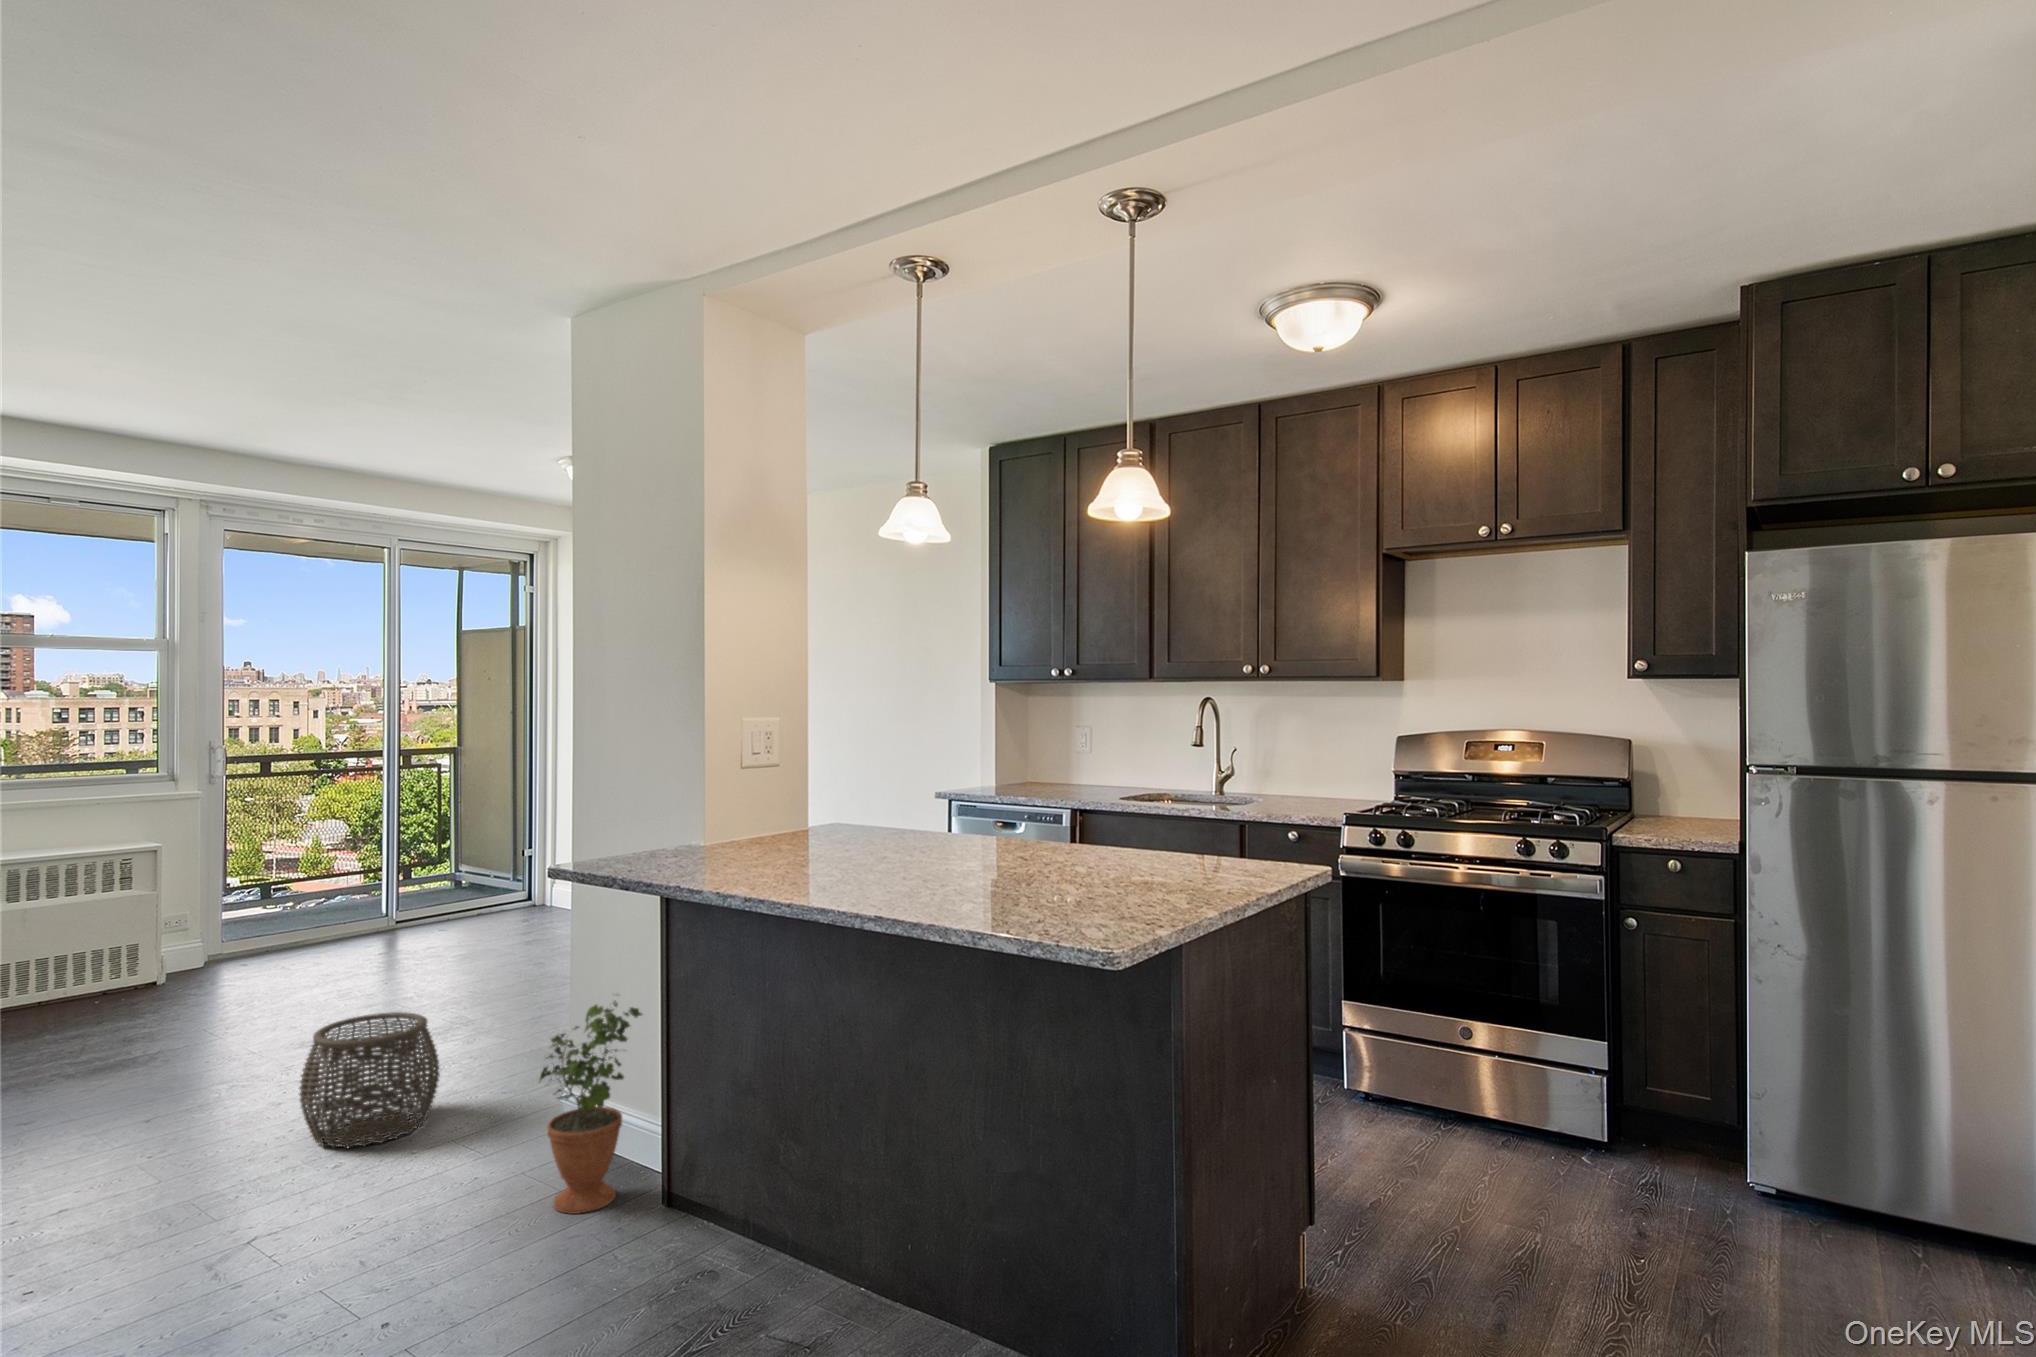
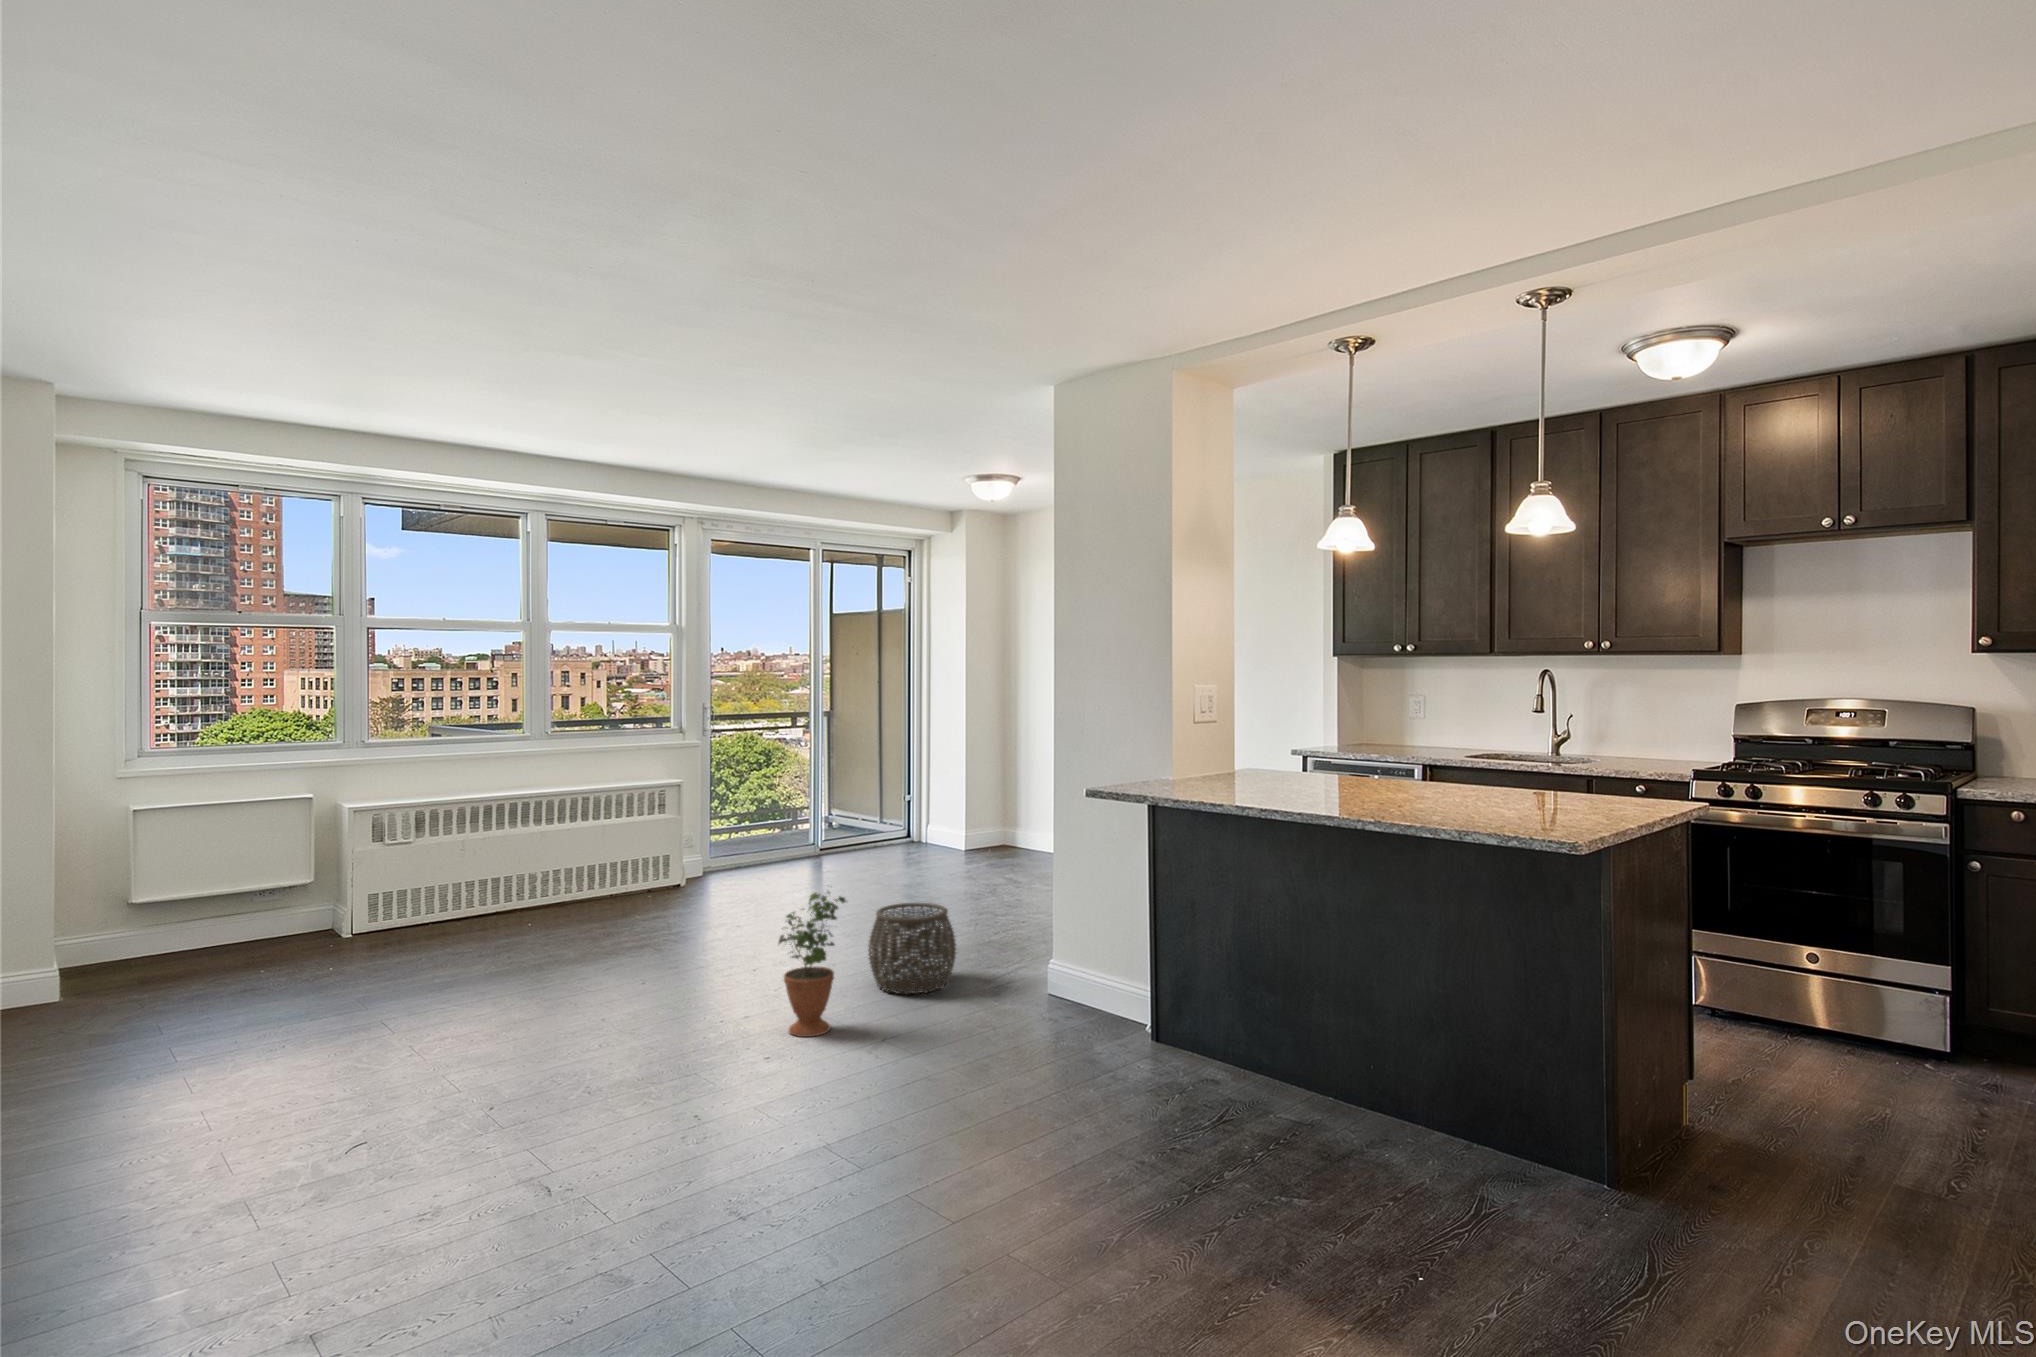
potted plant: present [540,1002,642,1214] -> present [779,892,846,1037]

